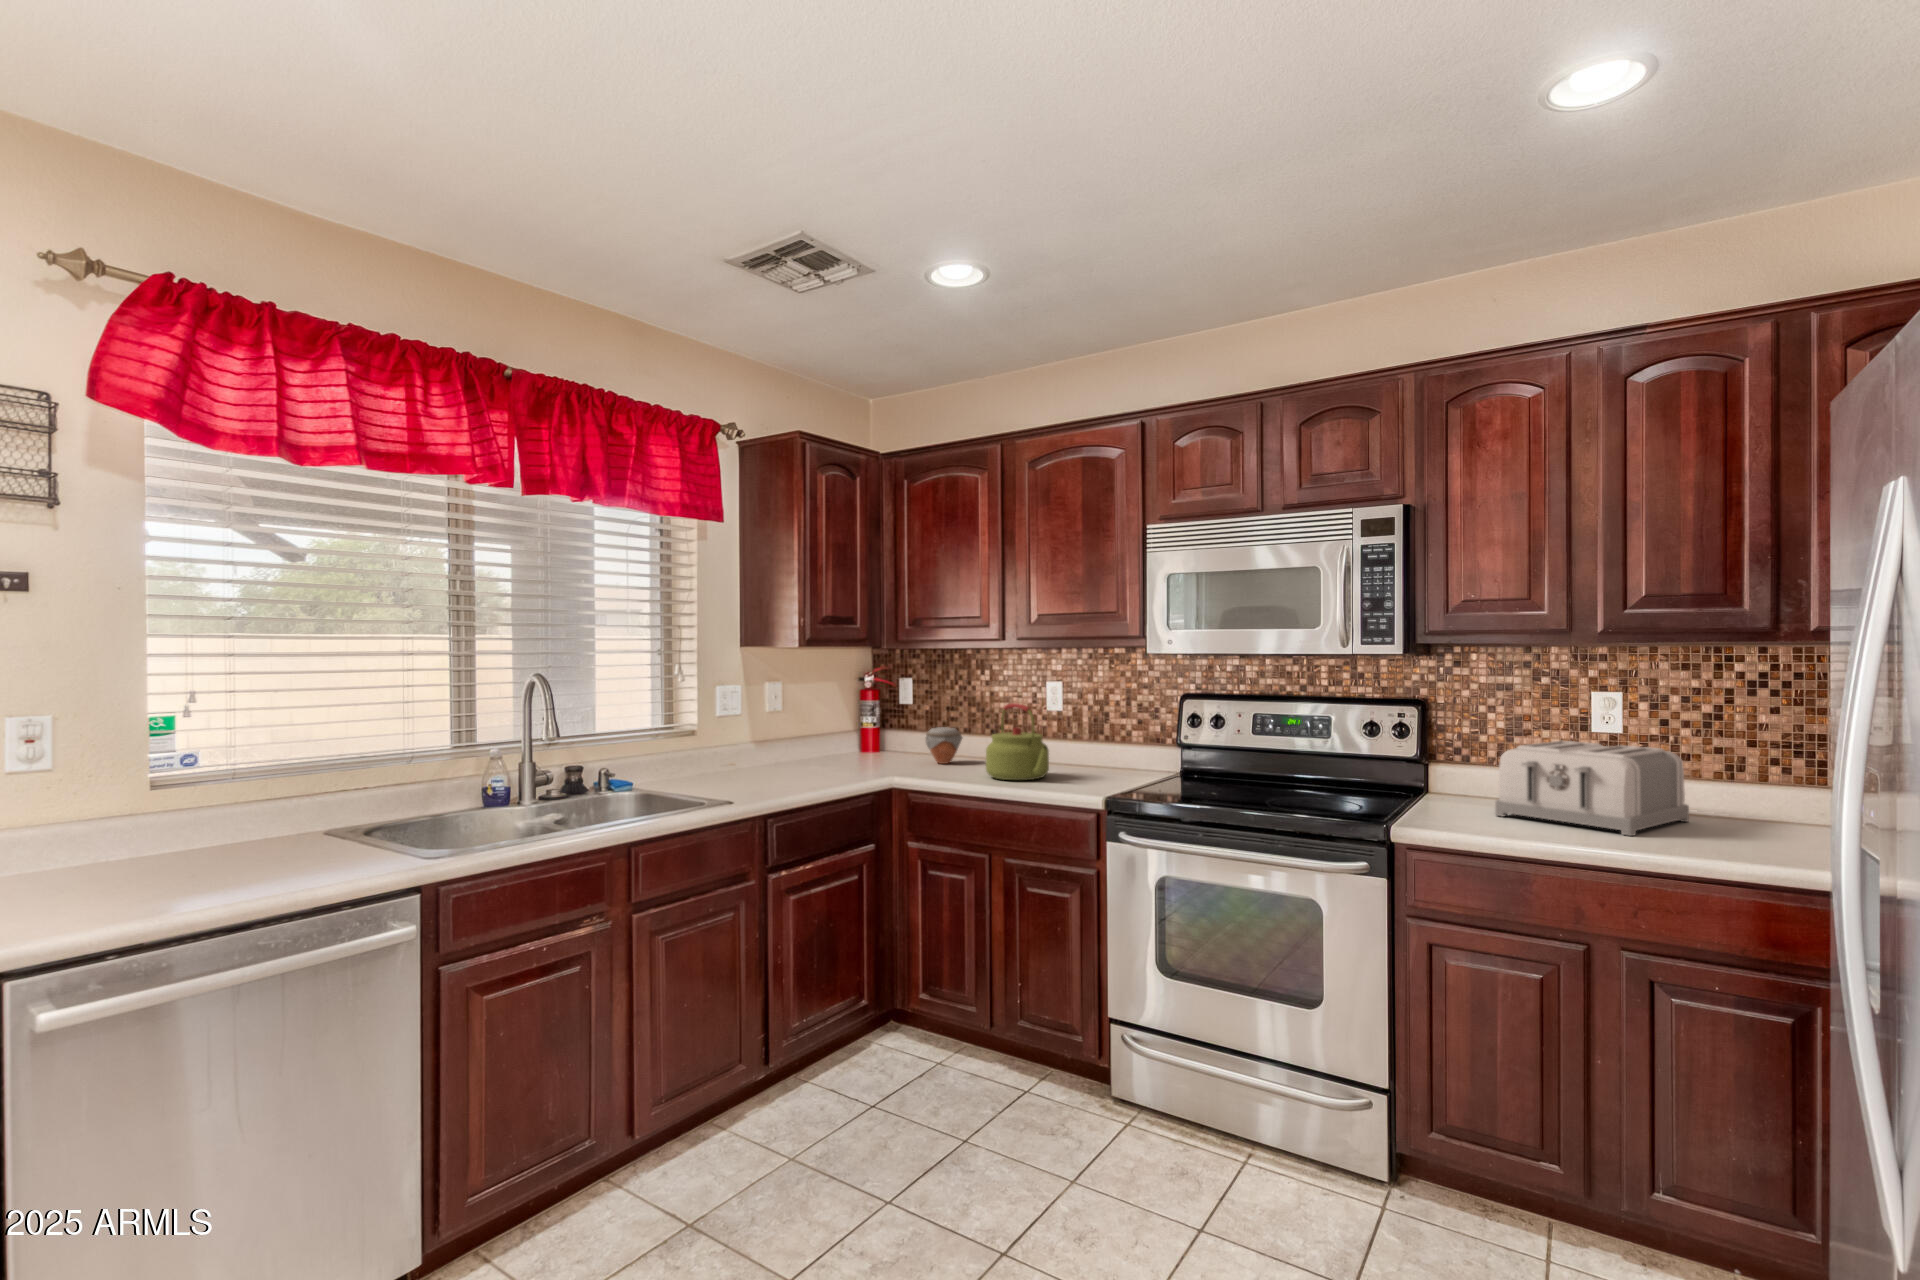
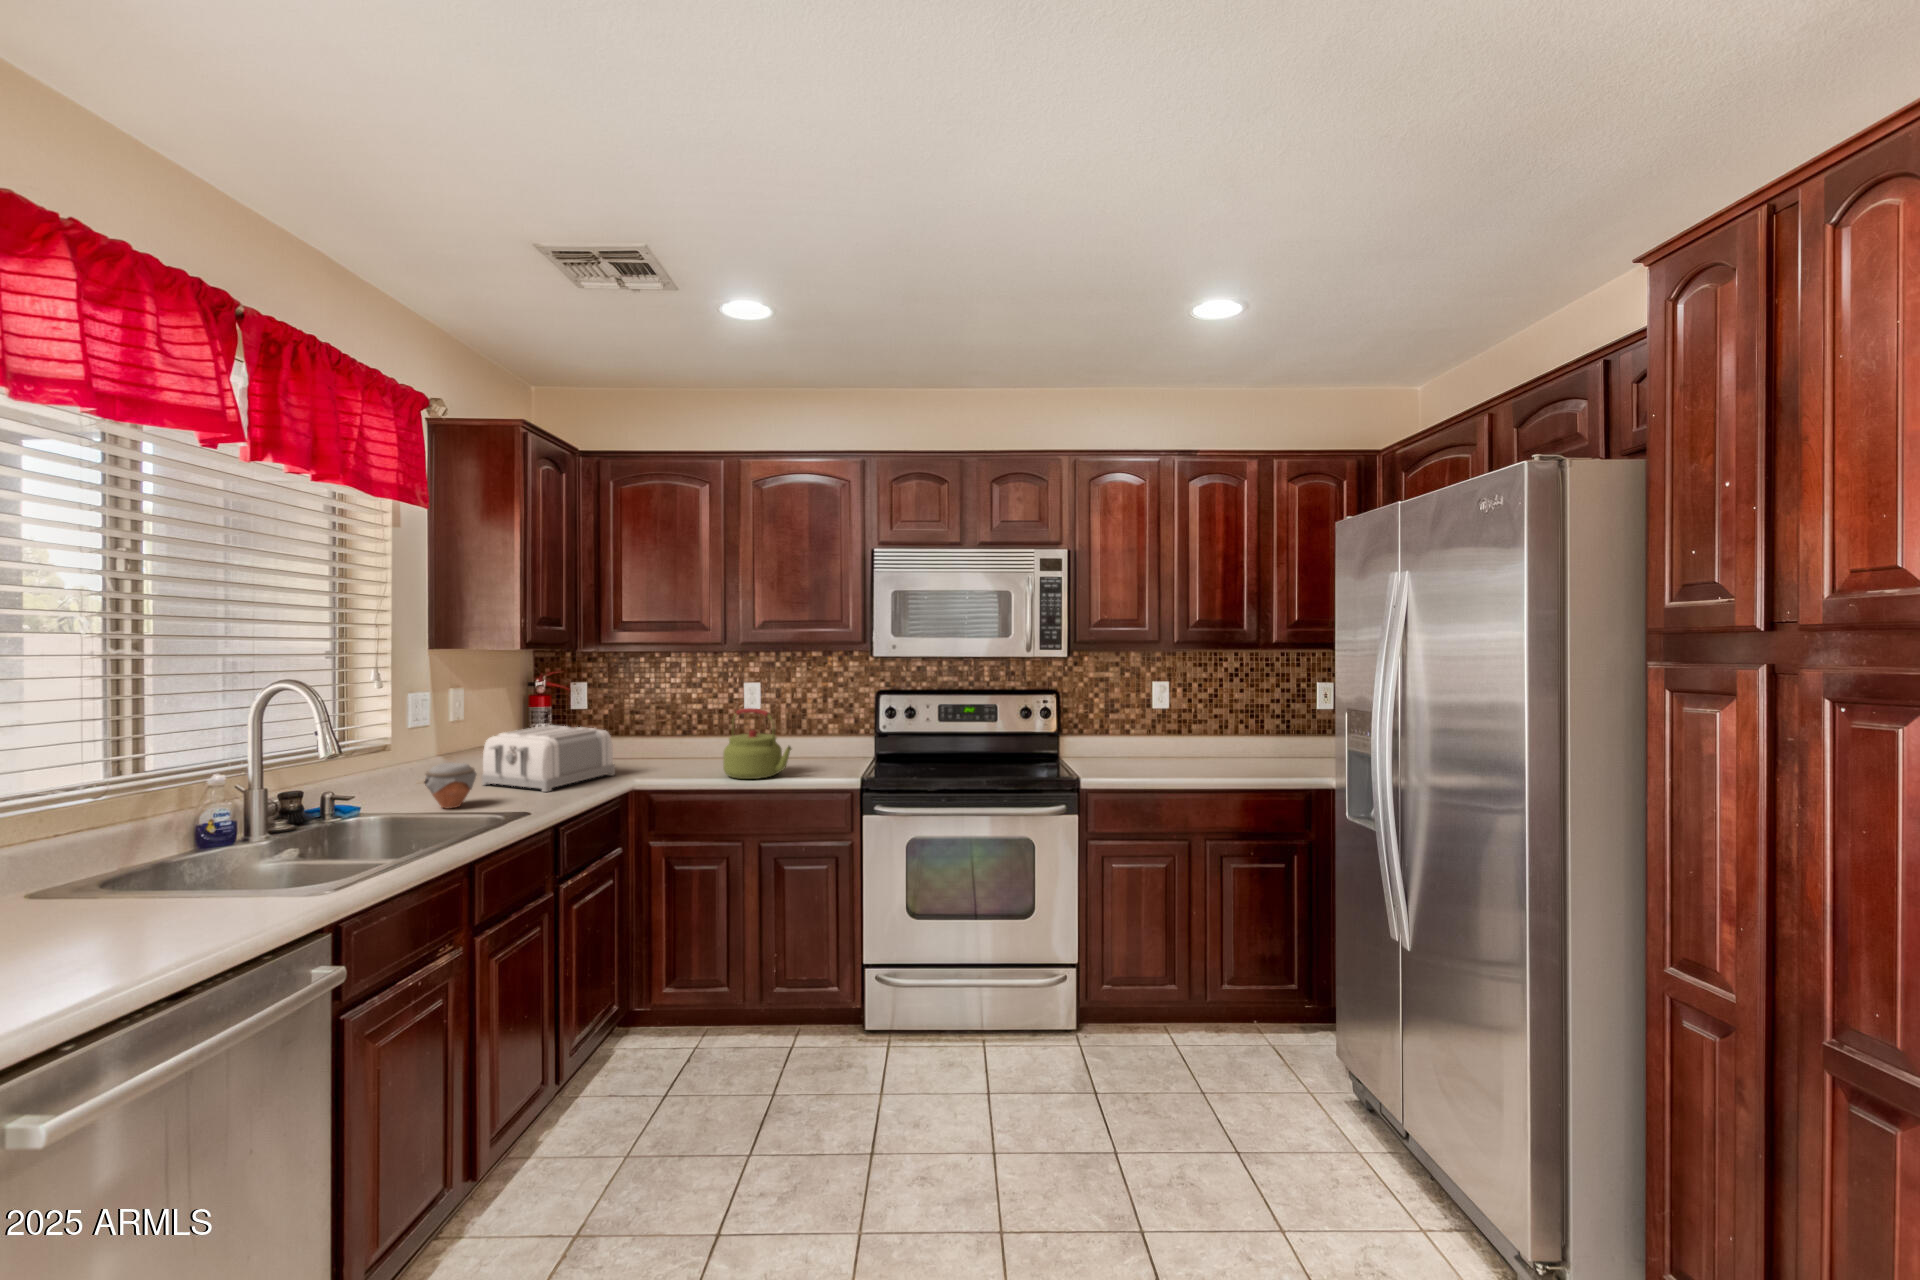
jar: present [926,727,962,764] -> present [424,763,476,808]
toaster: present [1495,741,1689,836] -> present [482,725,615,792]

